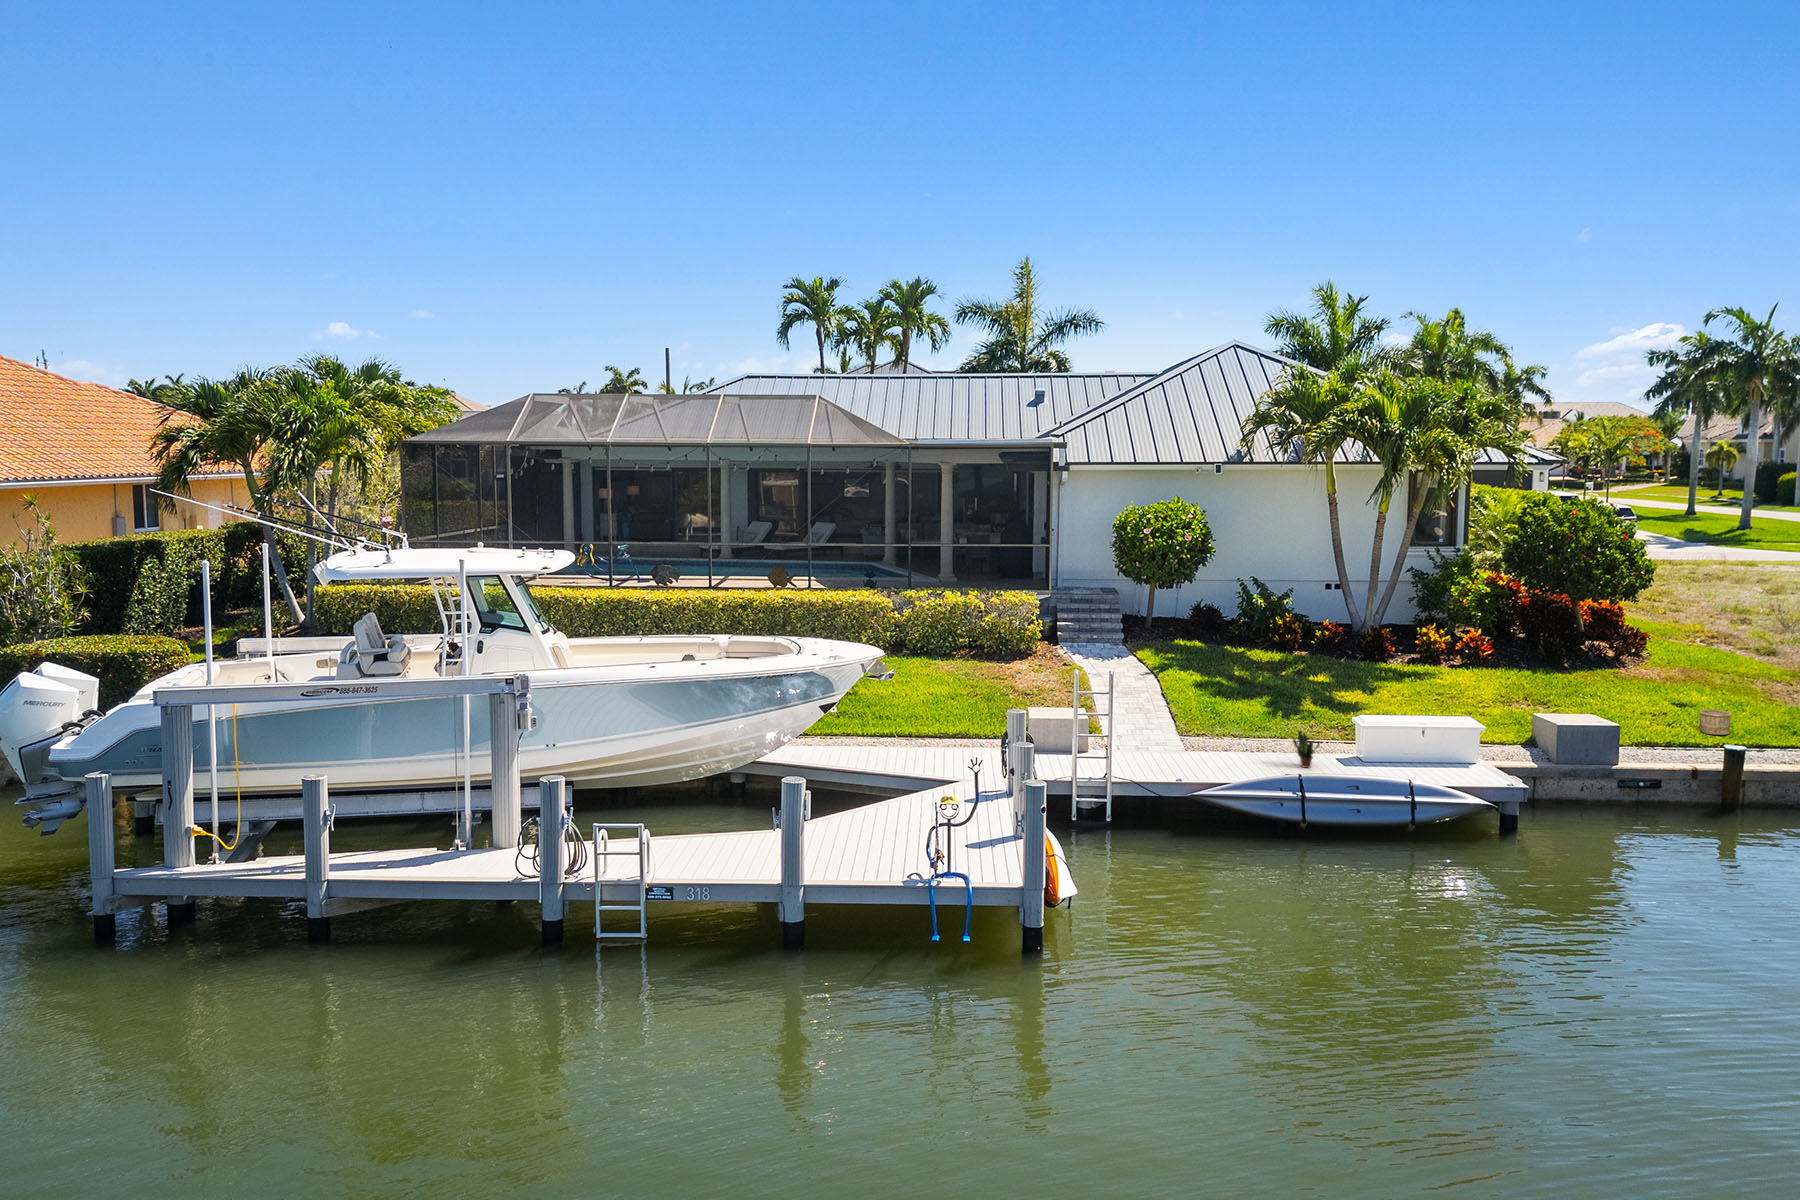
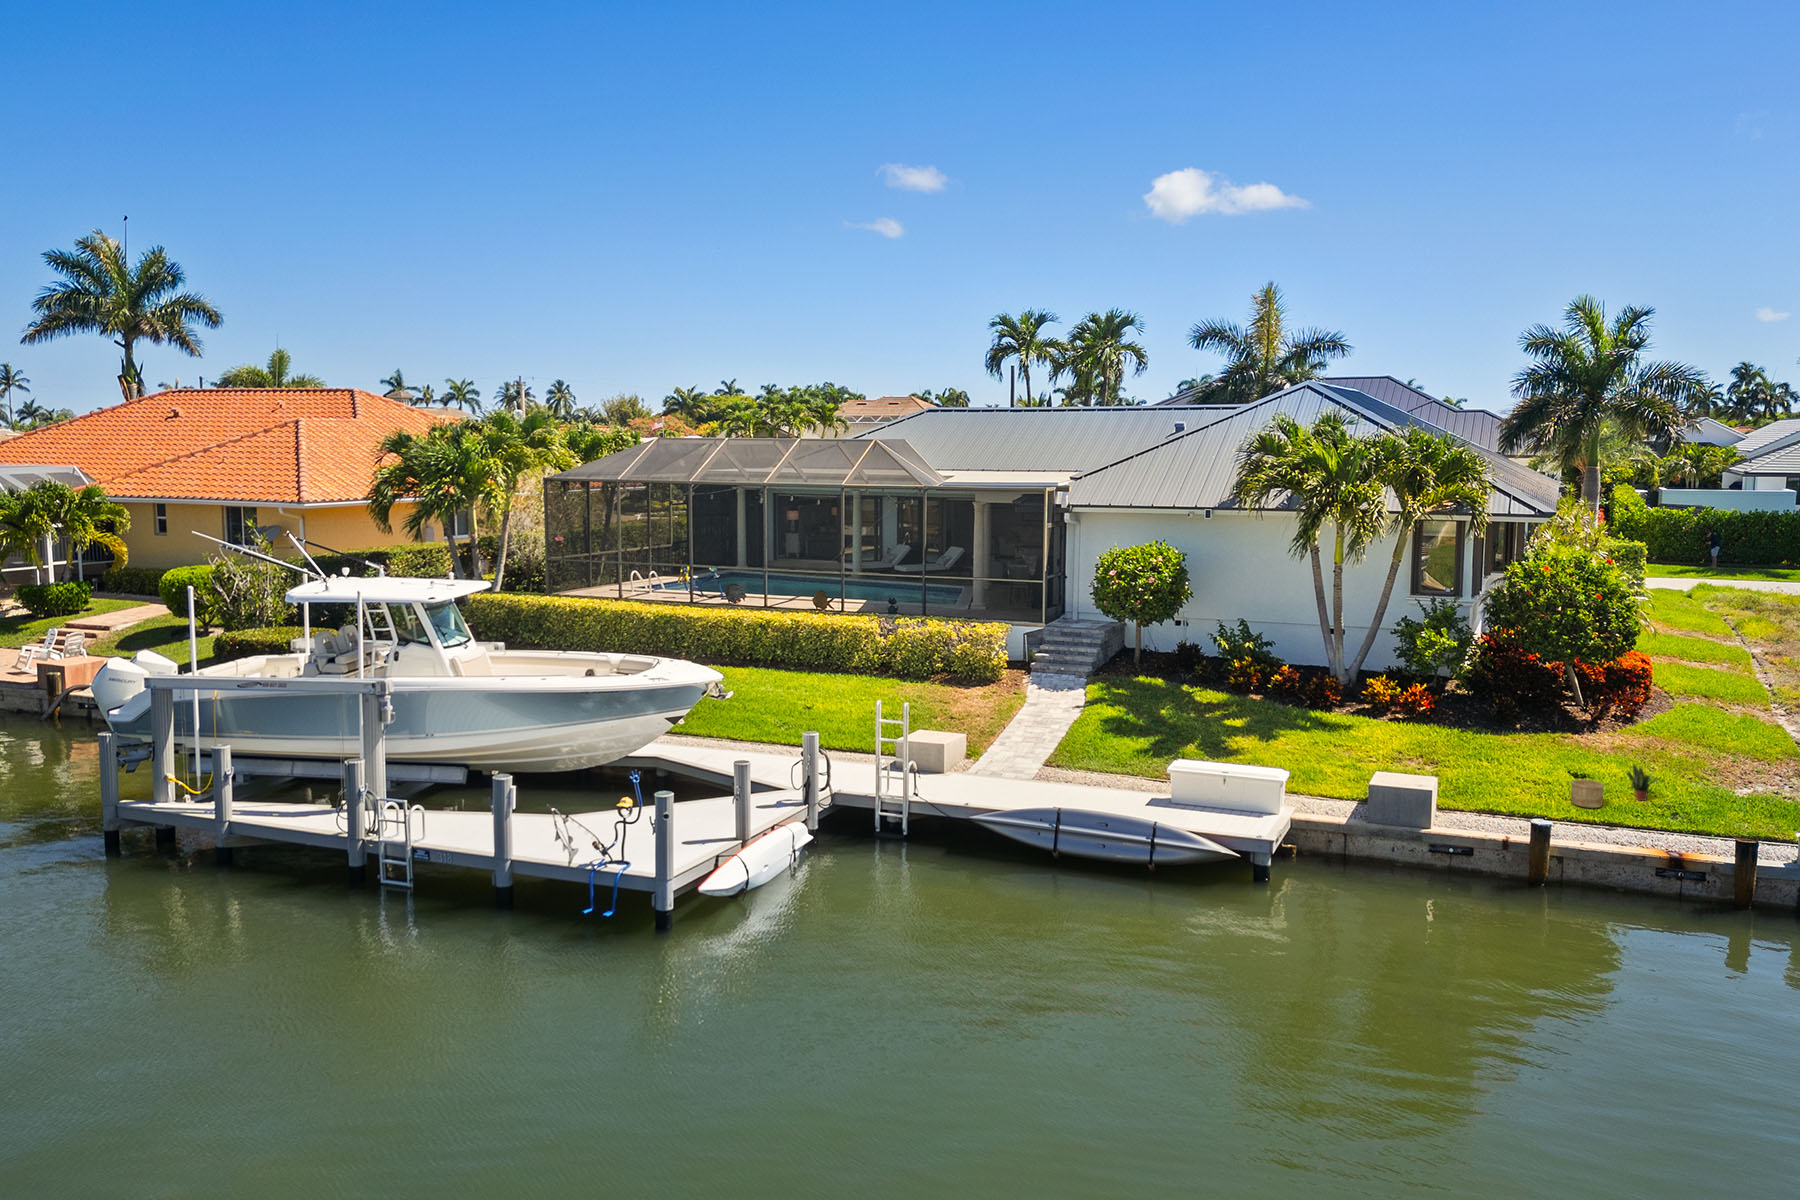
potted plant: present [1293,731,1320,768] -> present [1628,764,1657,801]

